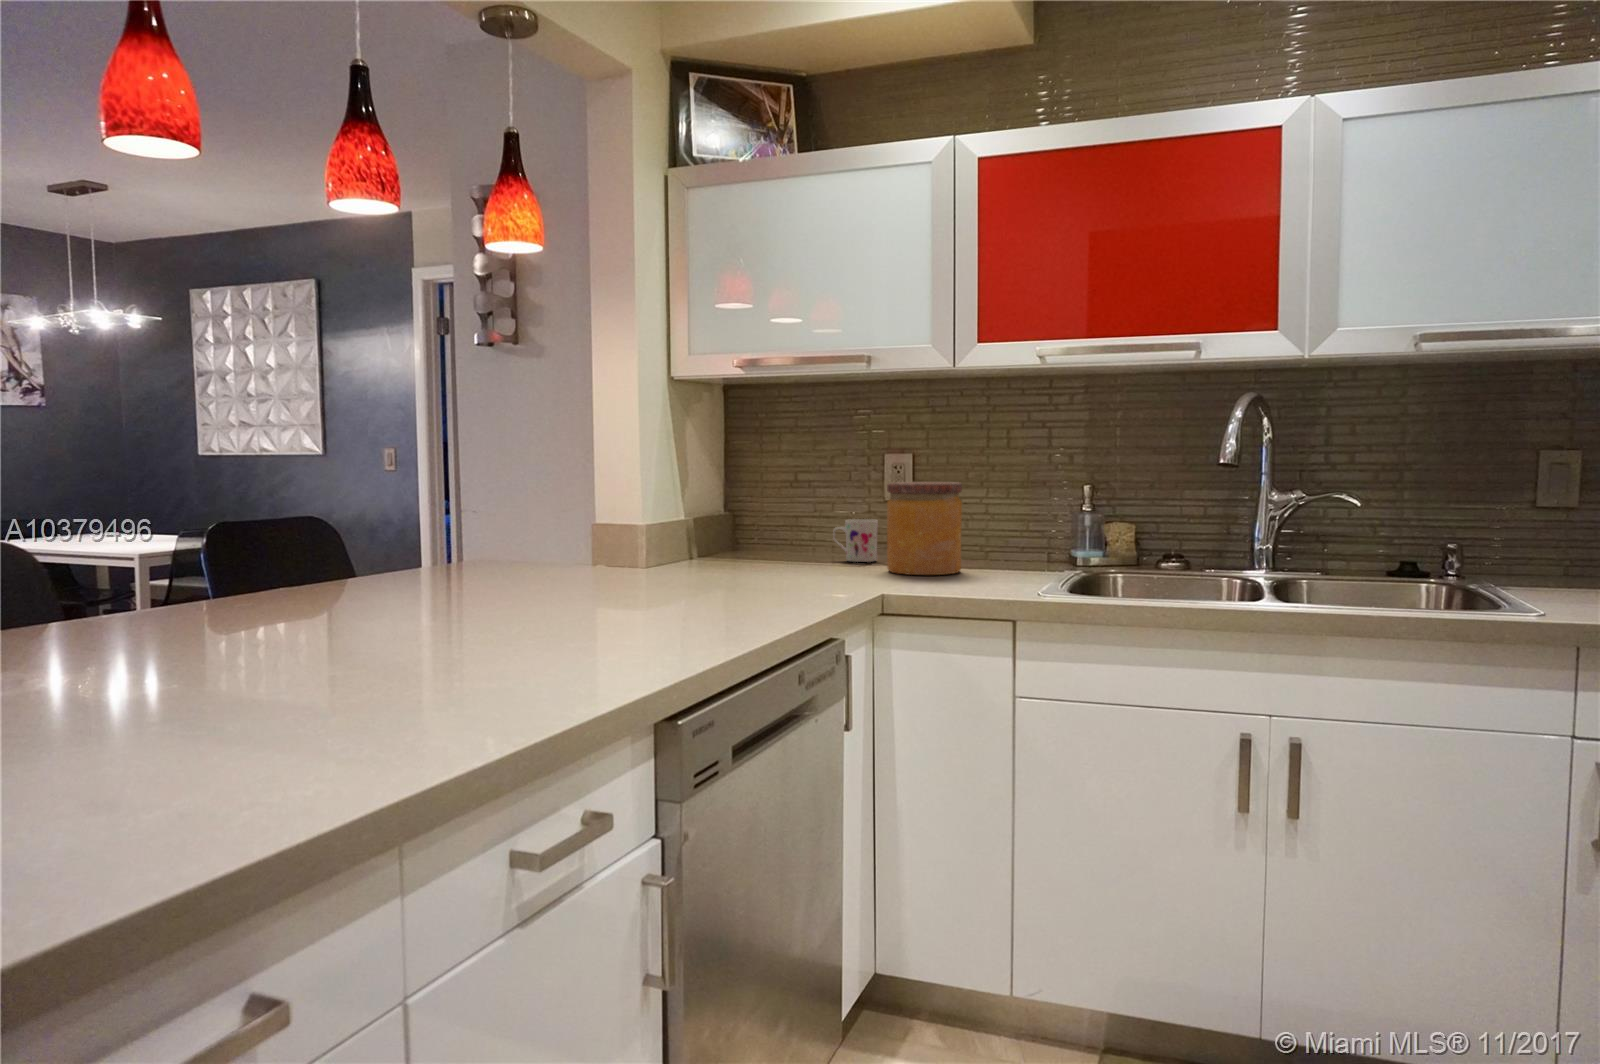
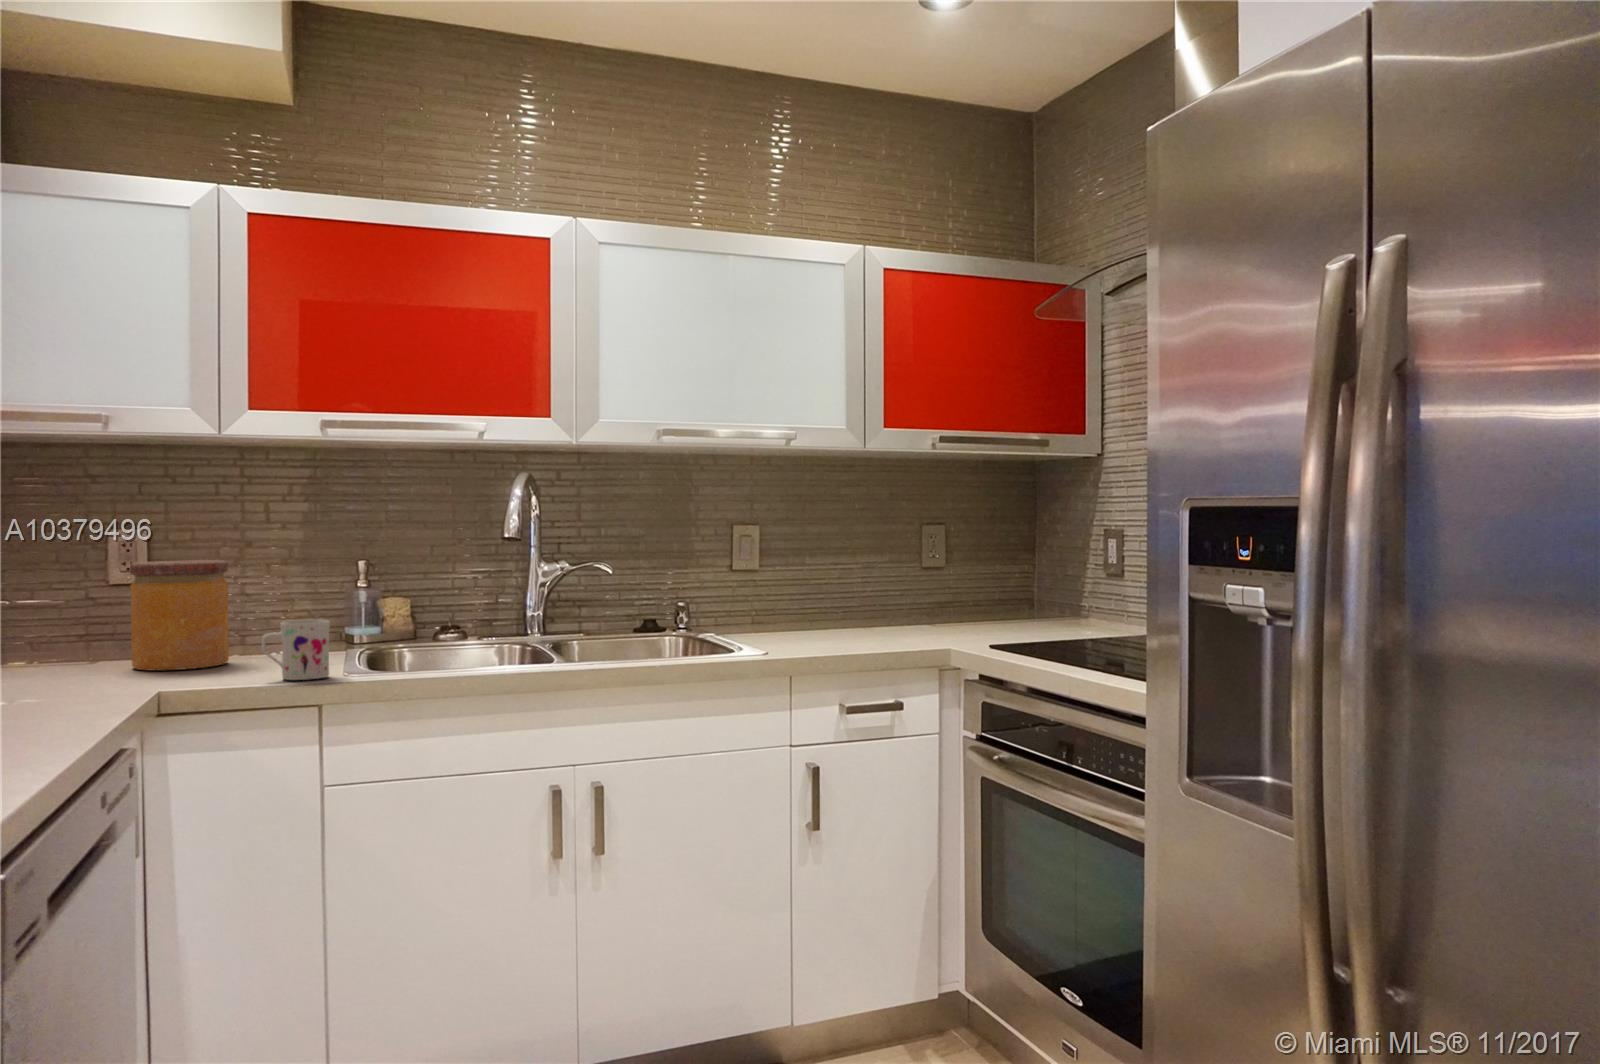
mug: present [833,519,878,562] -> present [262,619,330,680]

